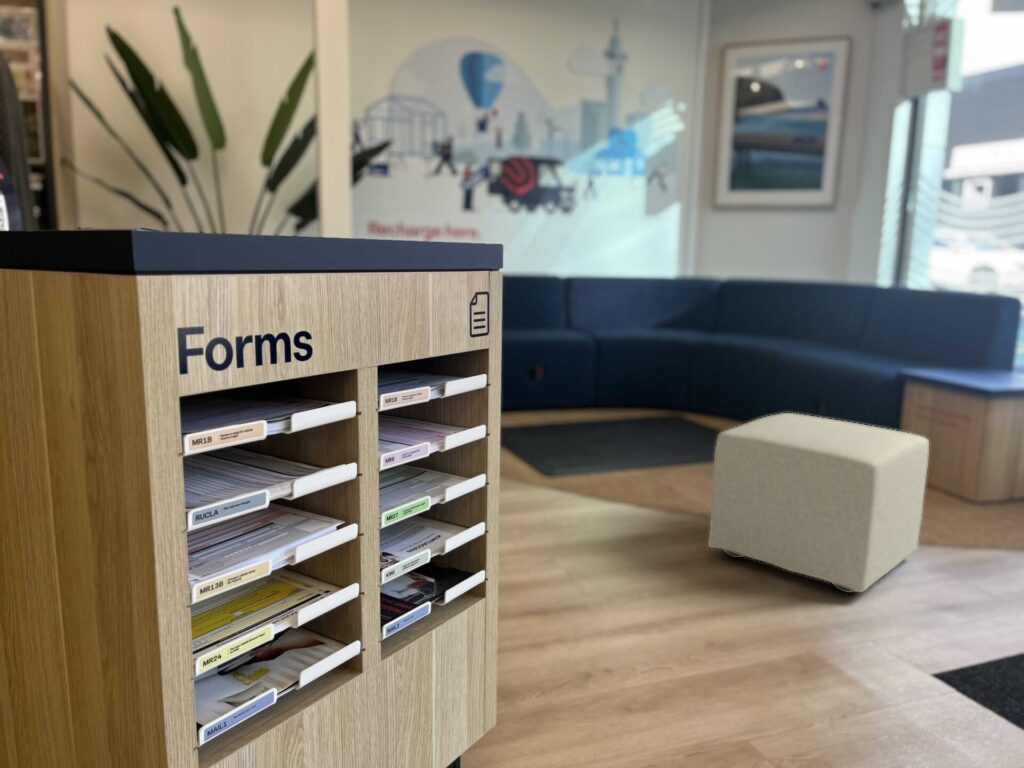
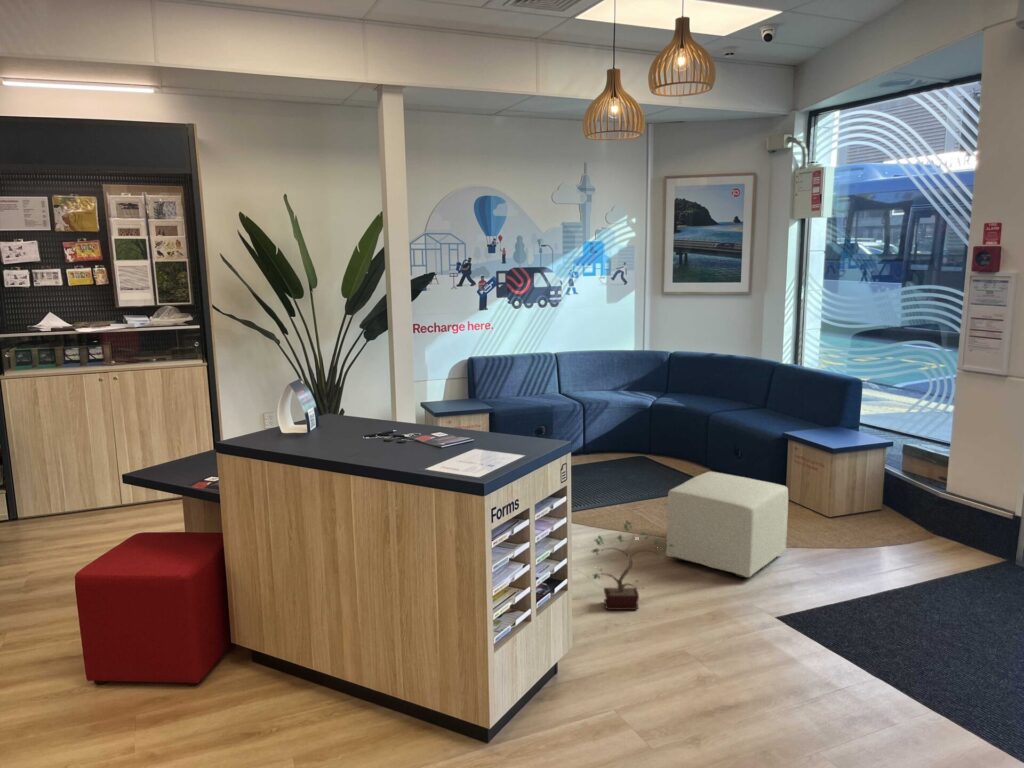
potted plant: none [565,467,733,642] -> present [592,520,674,610]

